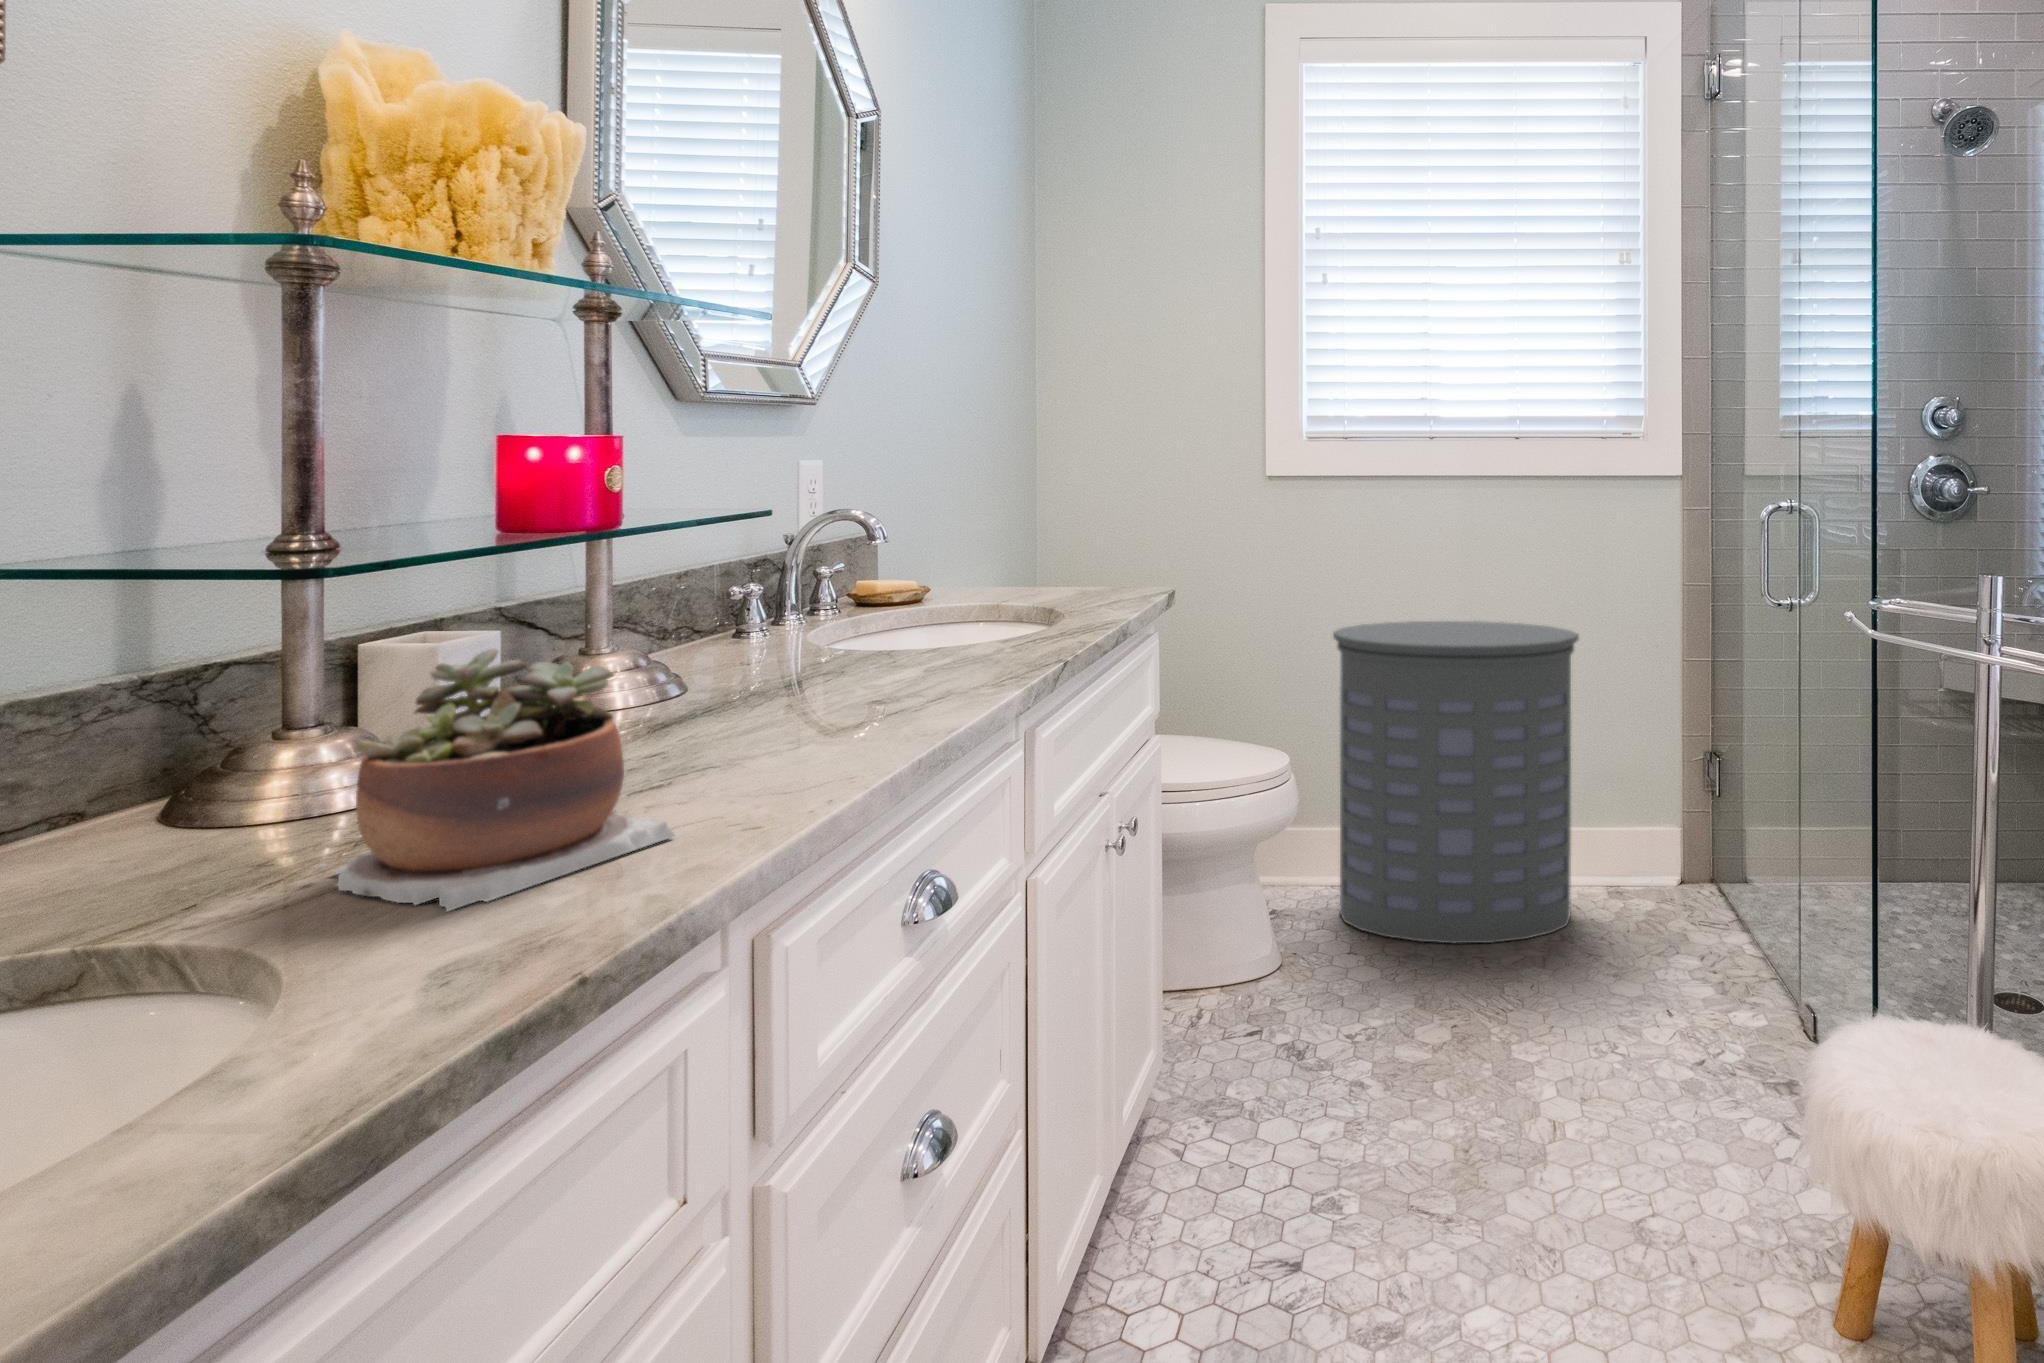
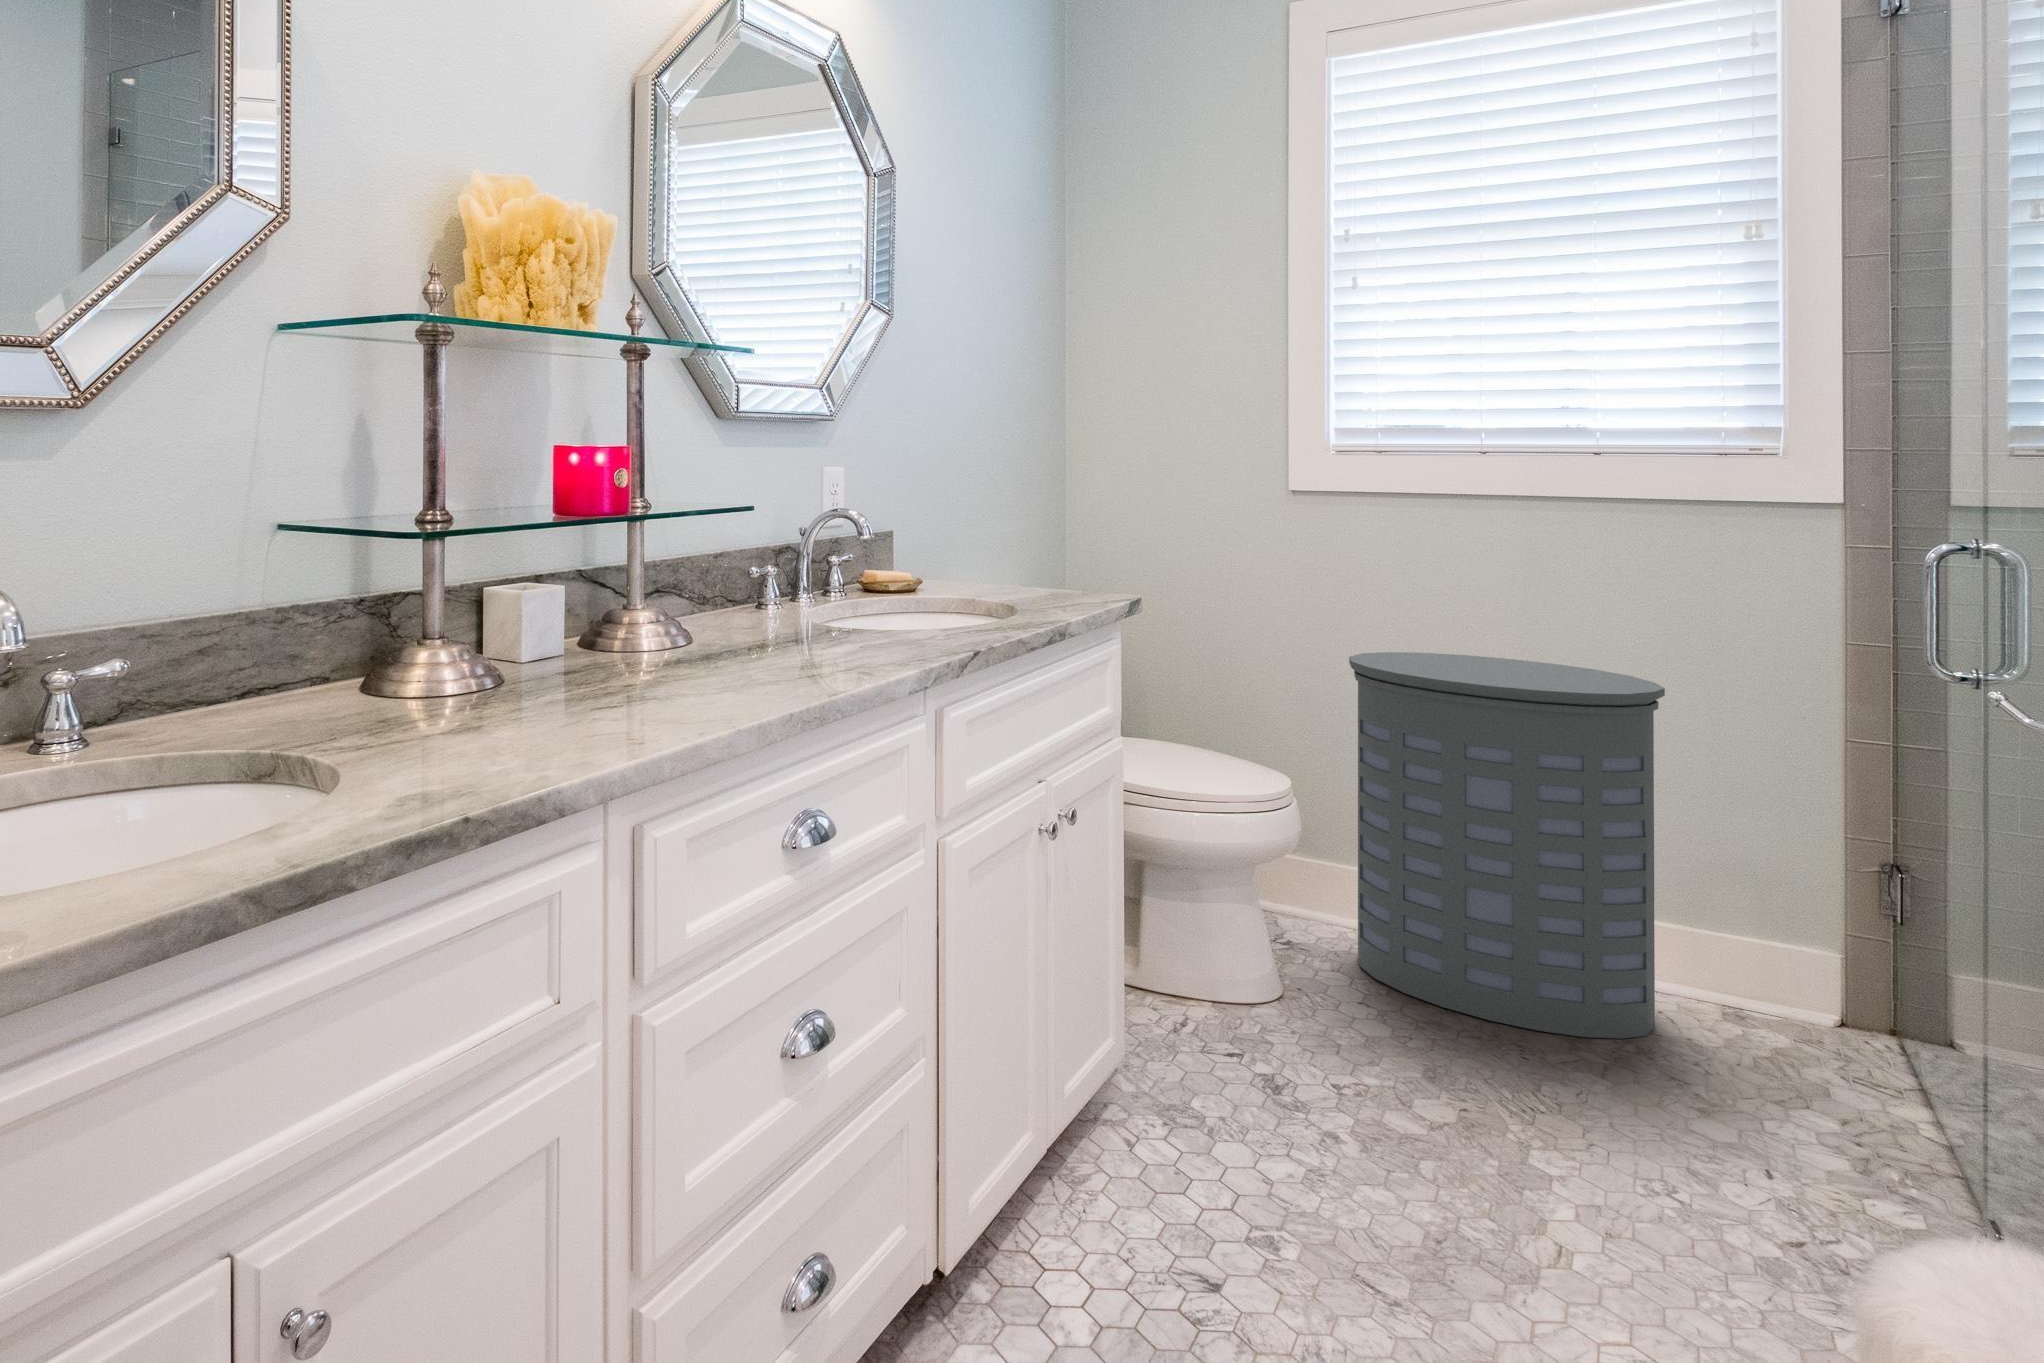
succulent plant: present [315,648,674,911] -> none [395,592,593,765]

